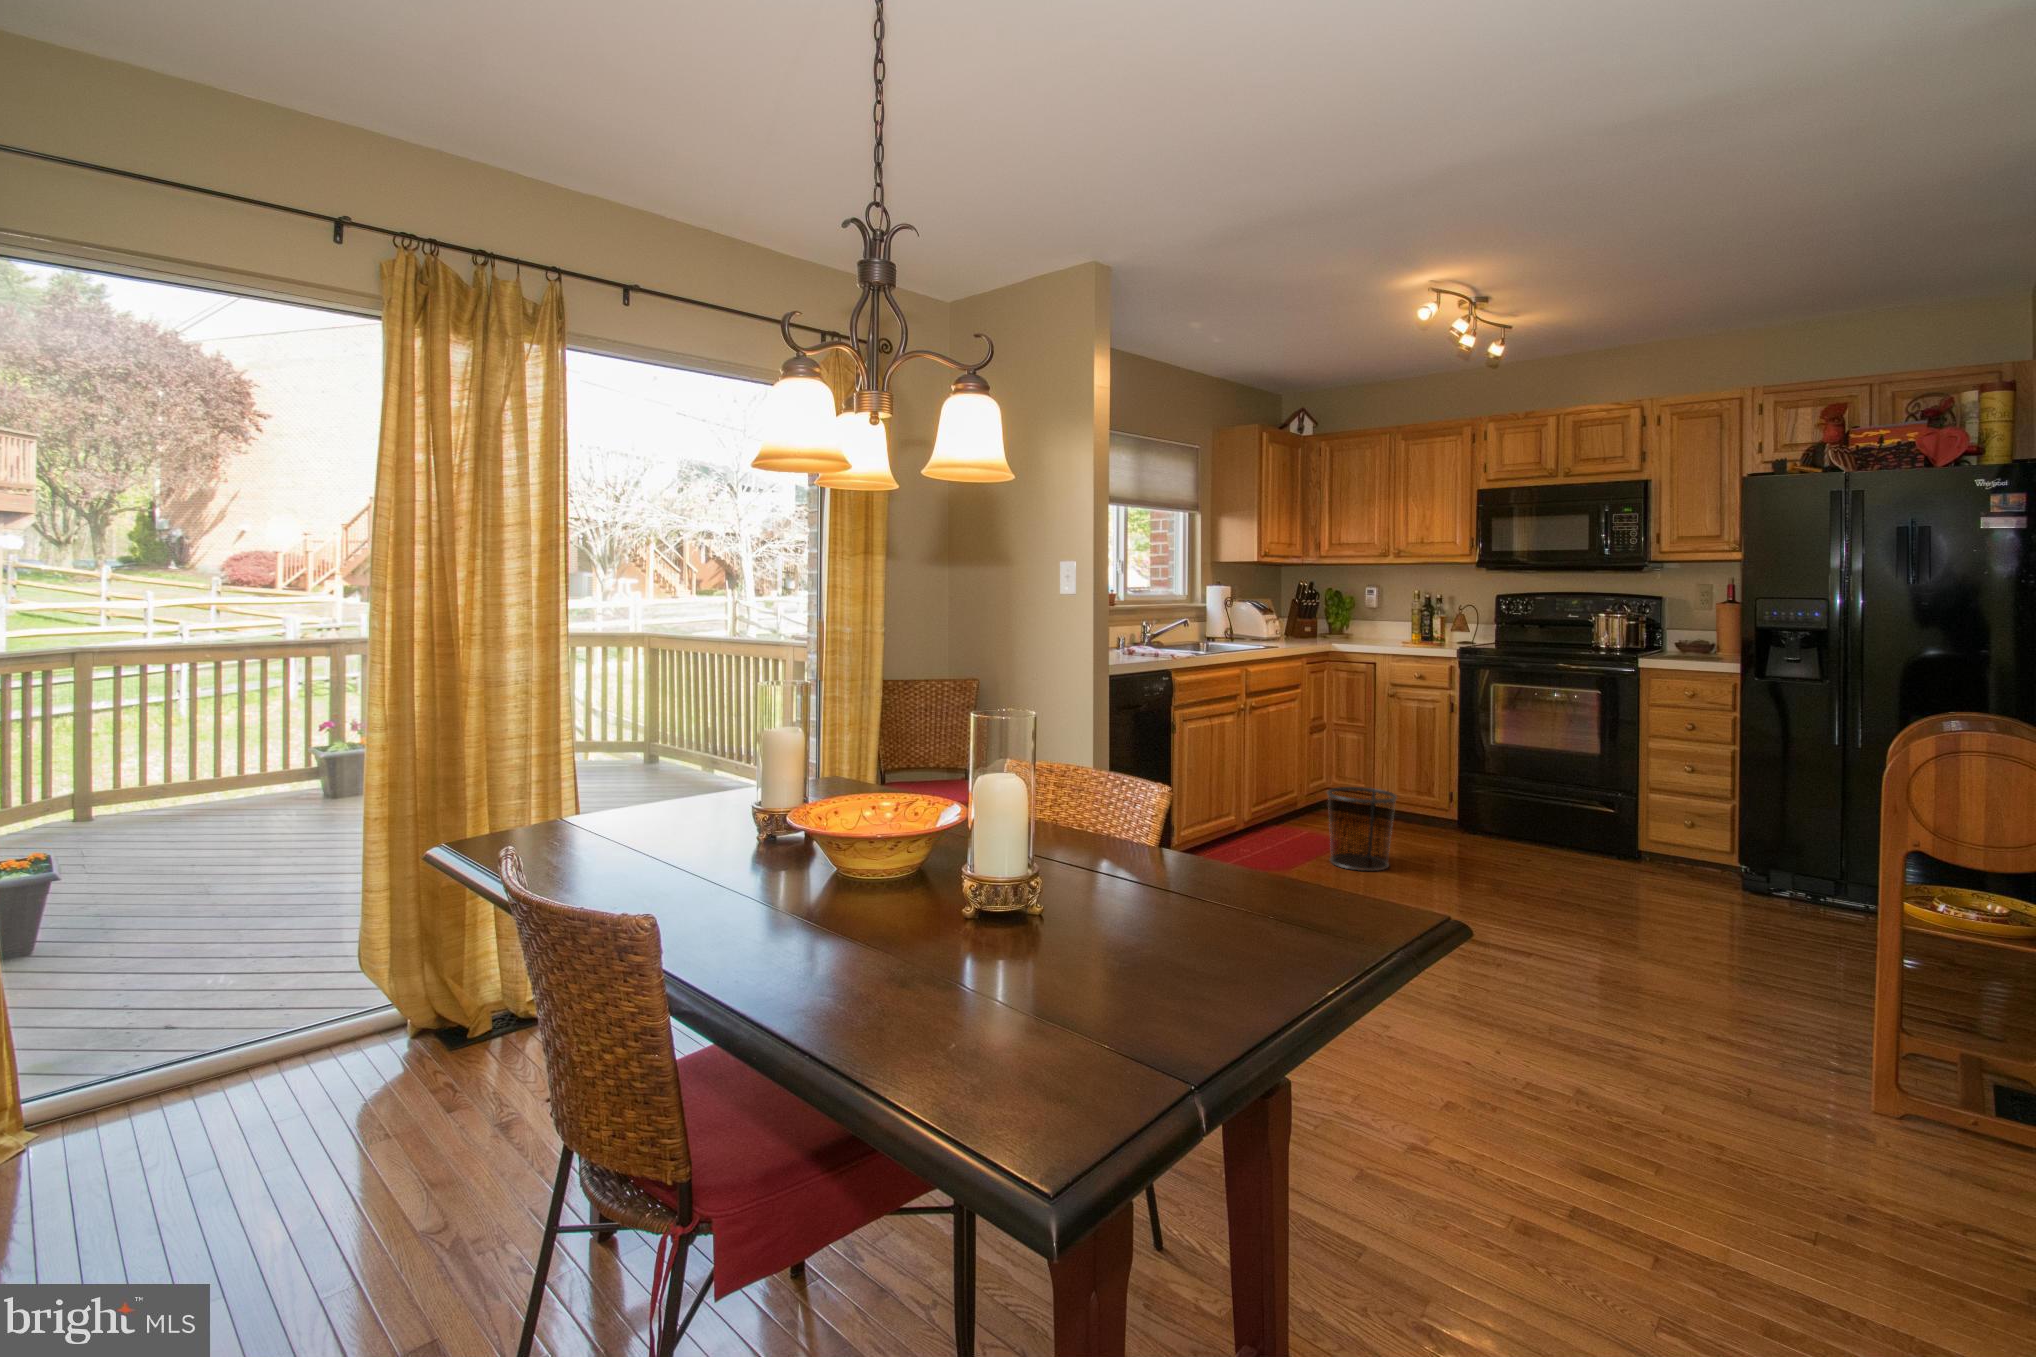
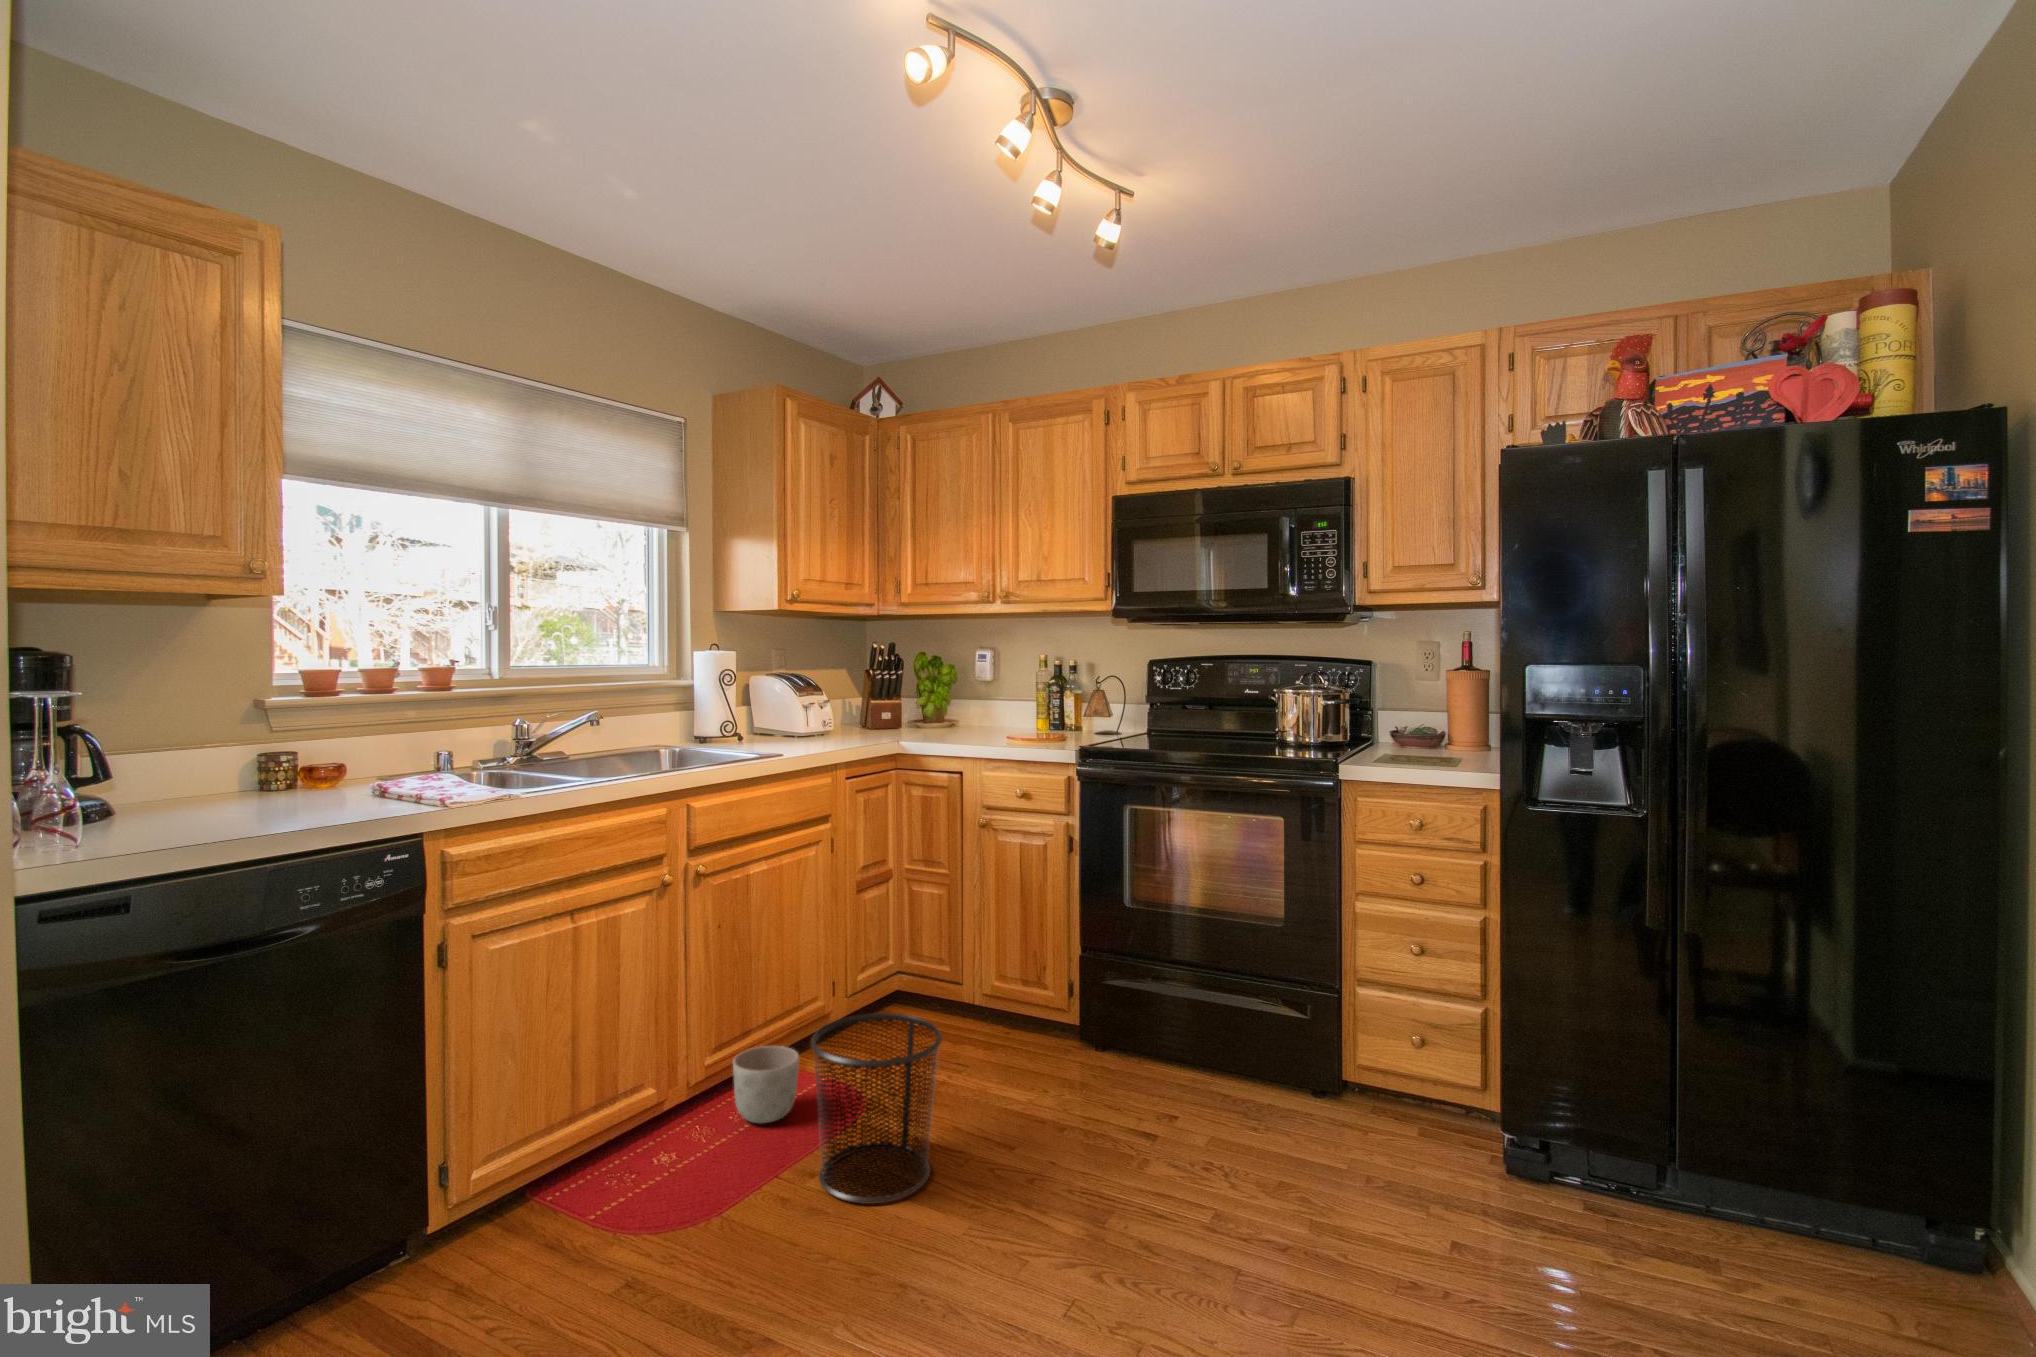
planter: none [1266,810,1302,846] -> present [733,1046,799,1123]

